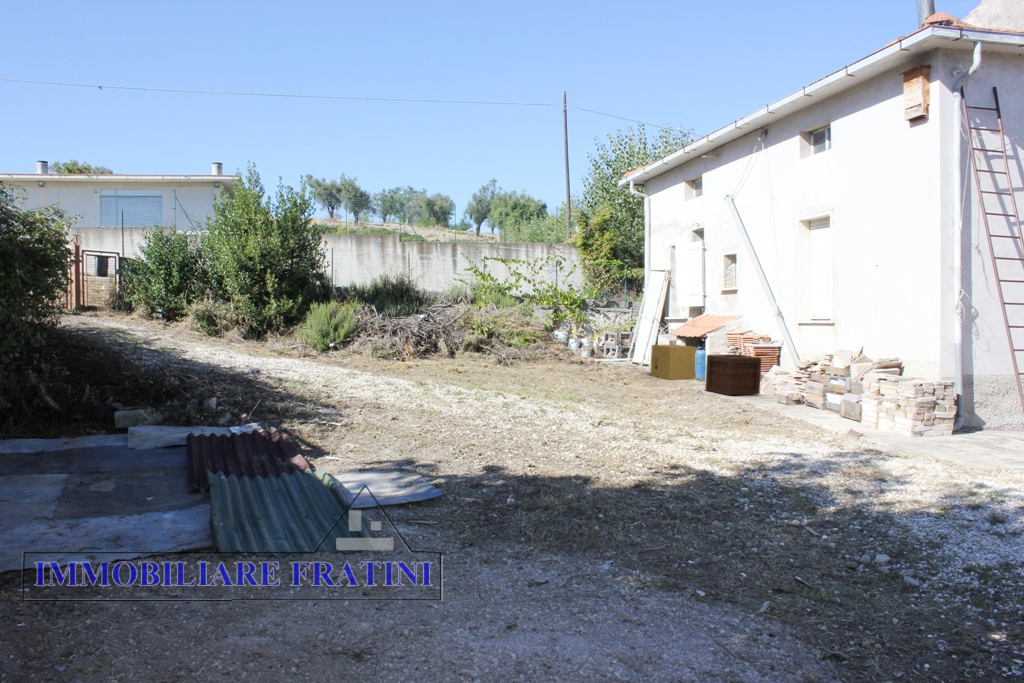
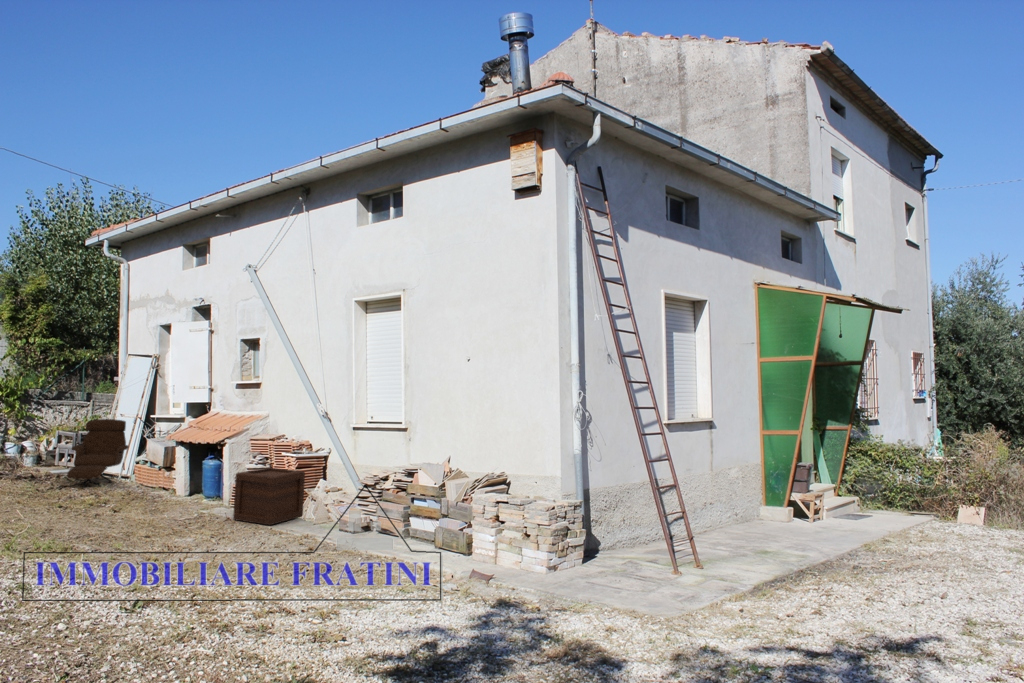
lounge chair: none [609,321,649,367] -> present [67,419,129,488]
cardboard box: present [651,345,697,379] -> none [141,454,209,504]

